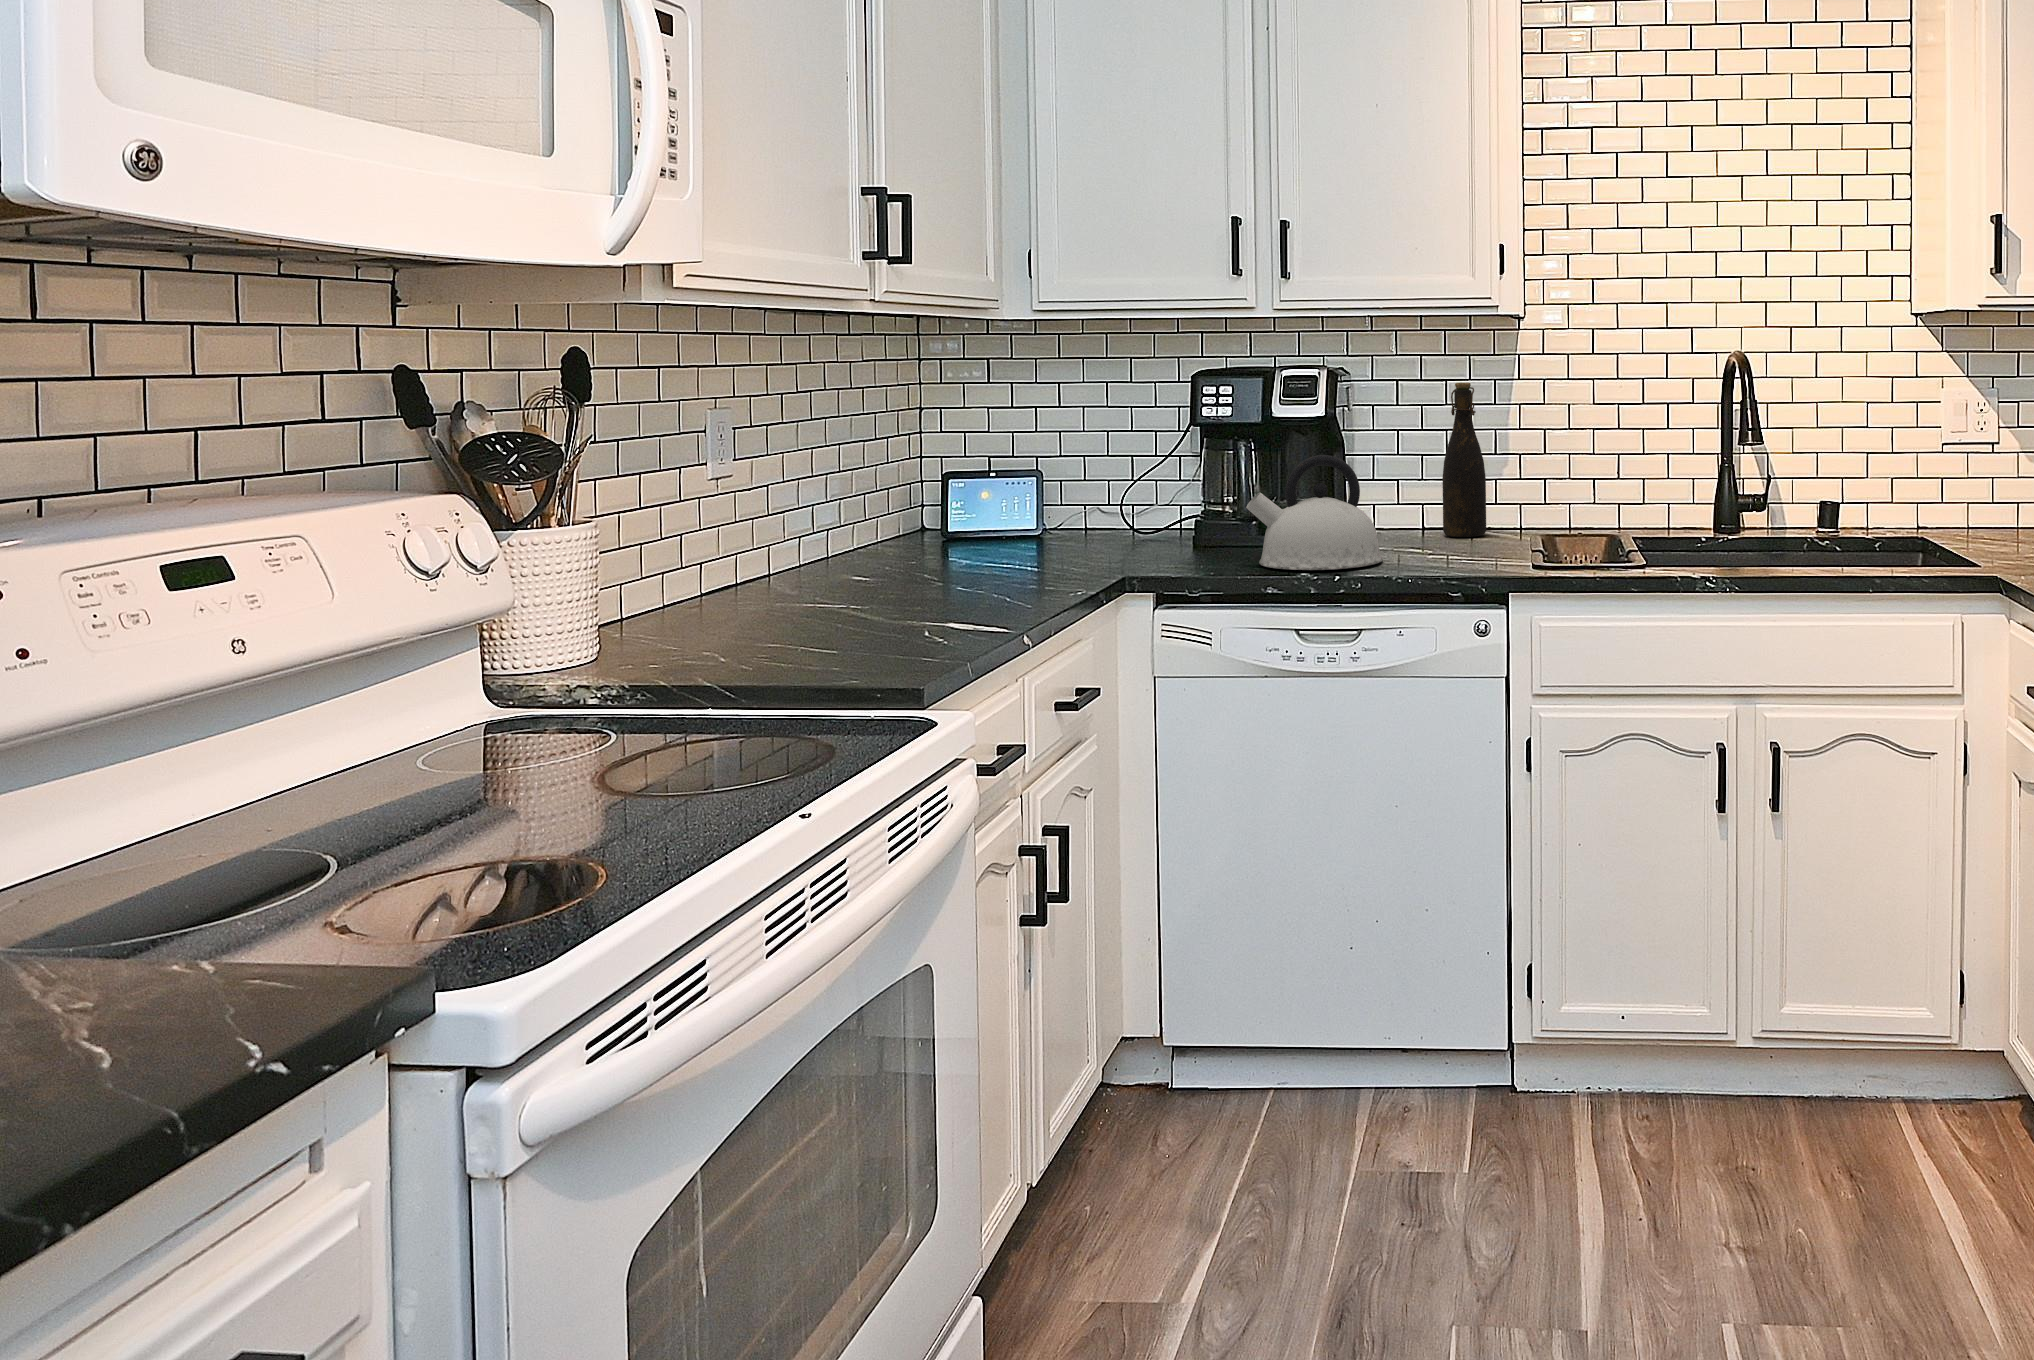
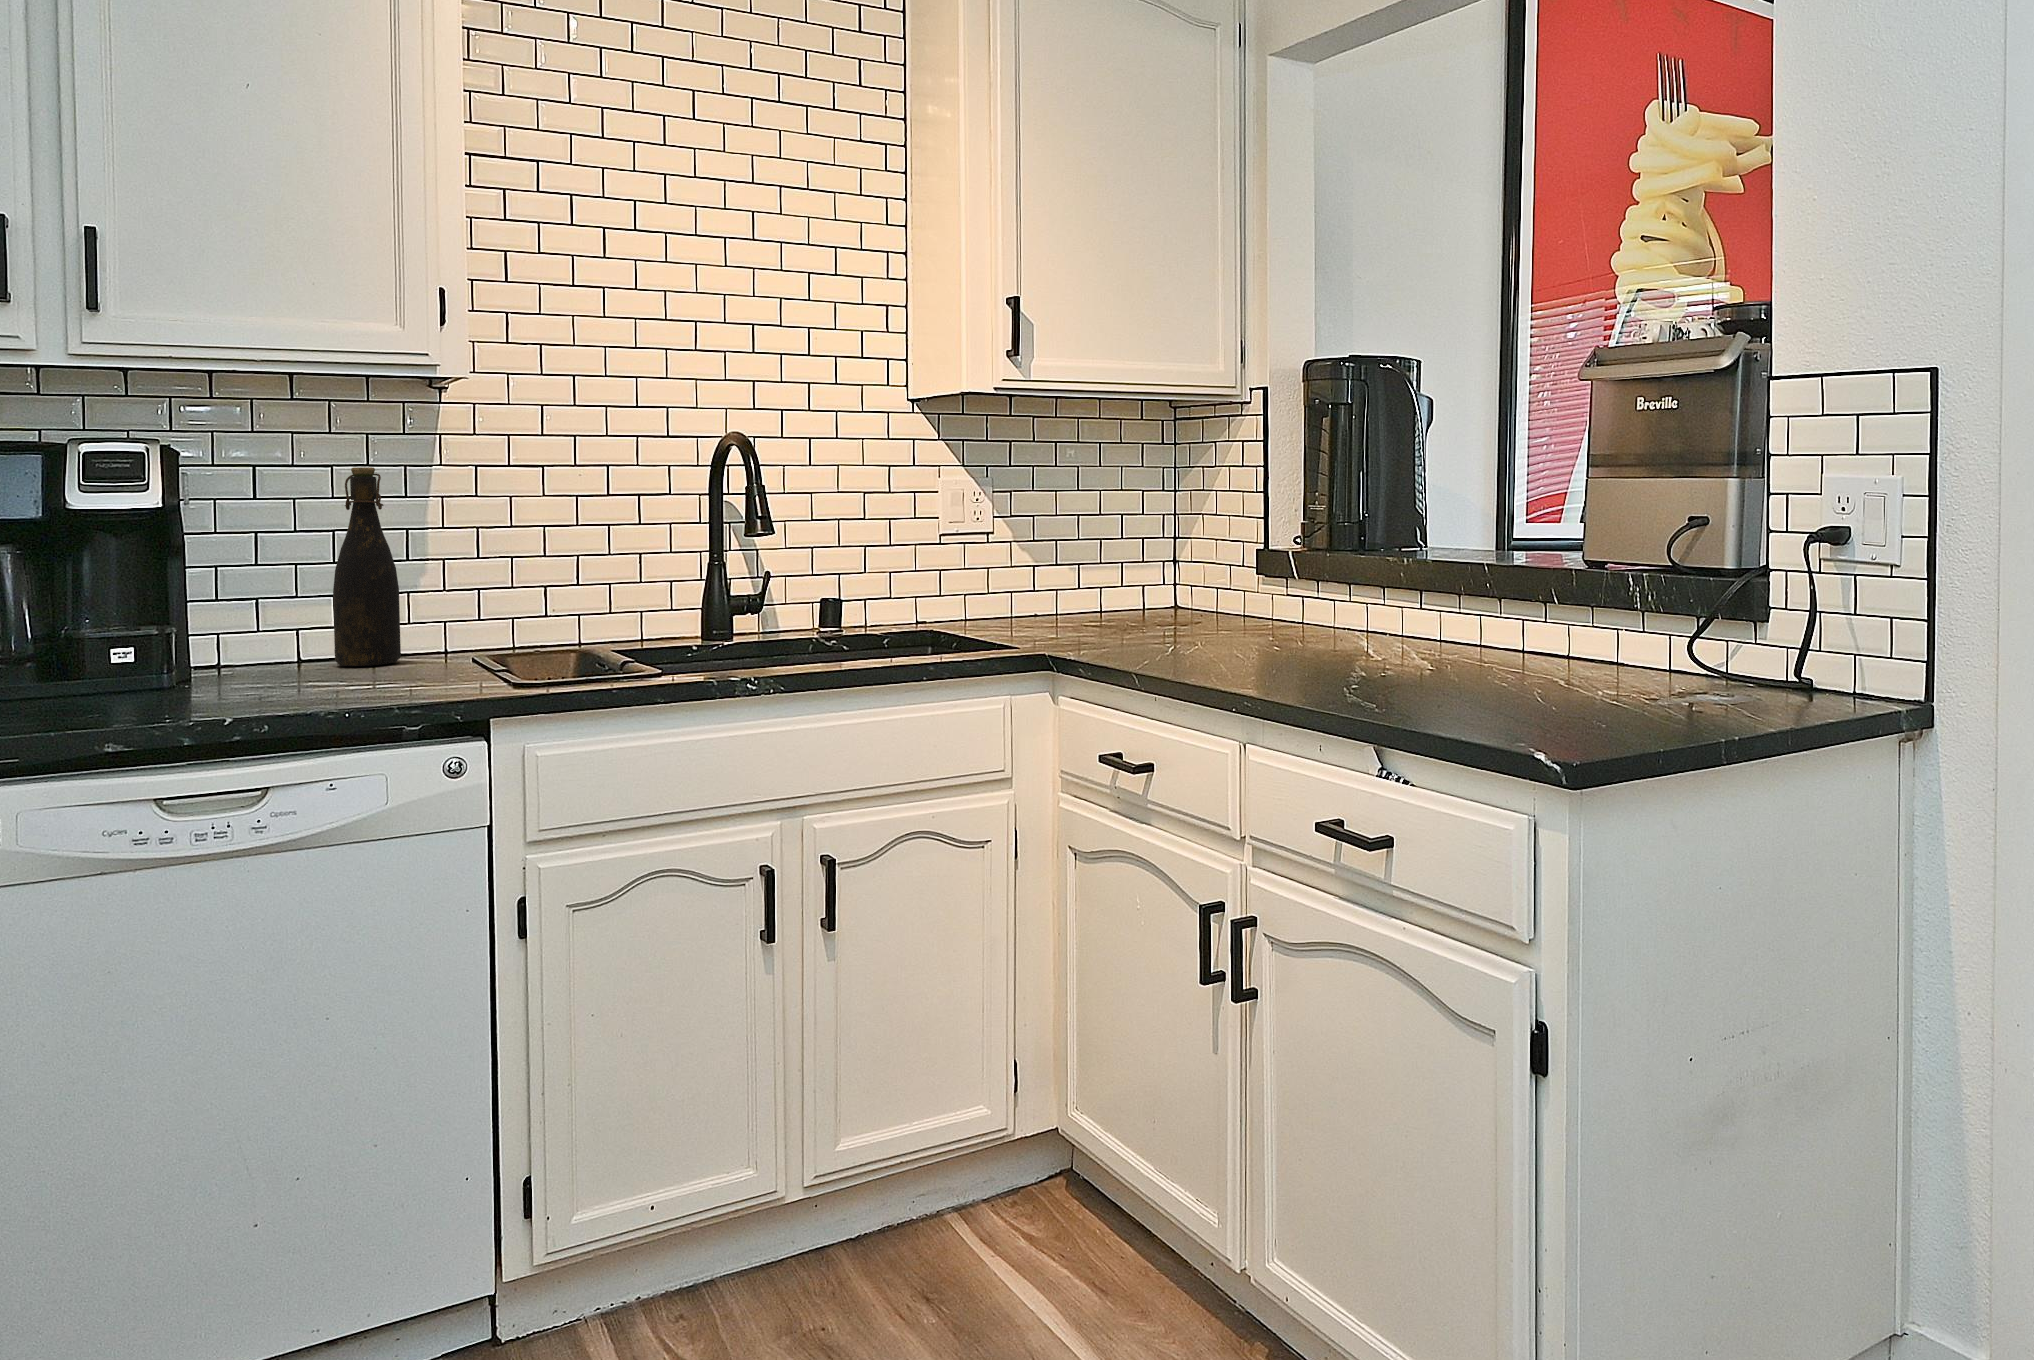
kettle: present [1246,455,1383,570] -> none [34,557,276,719]

